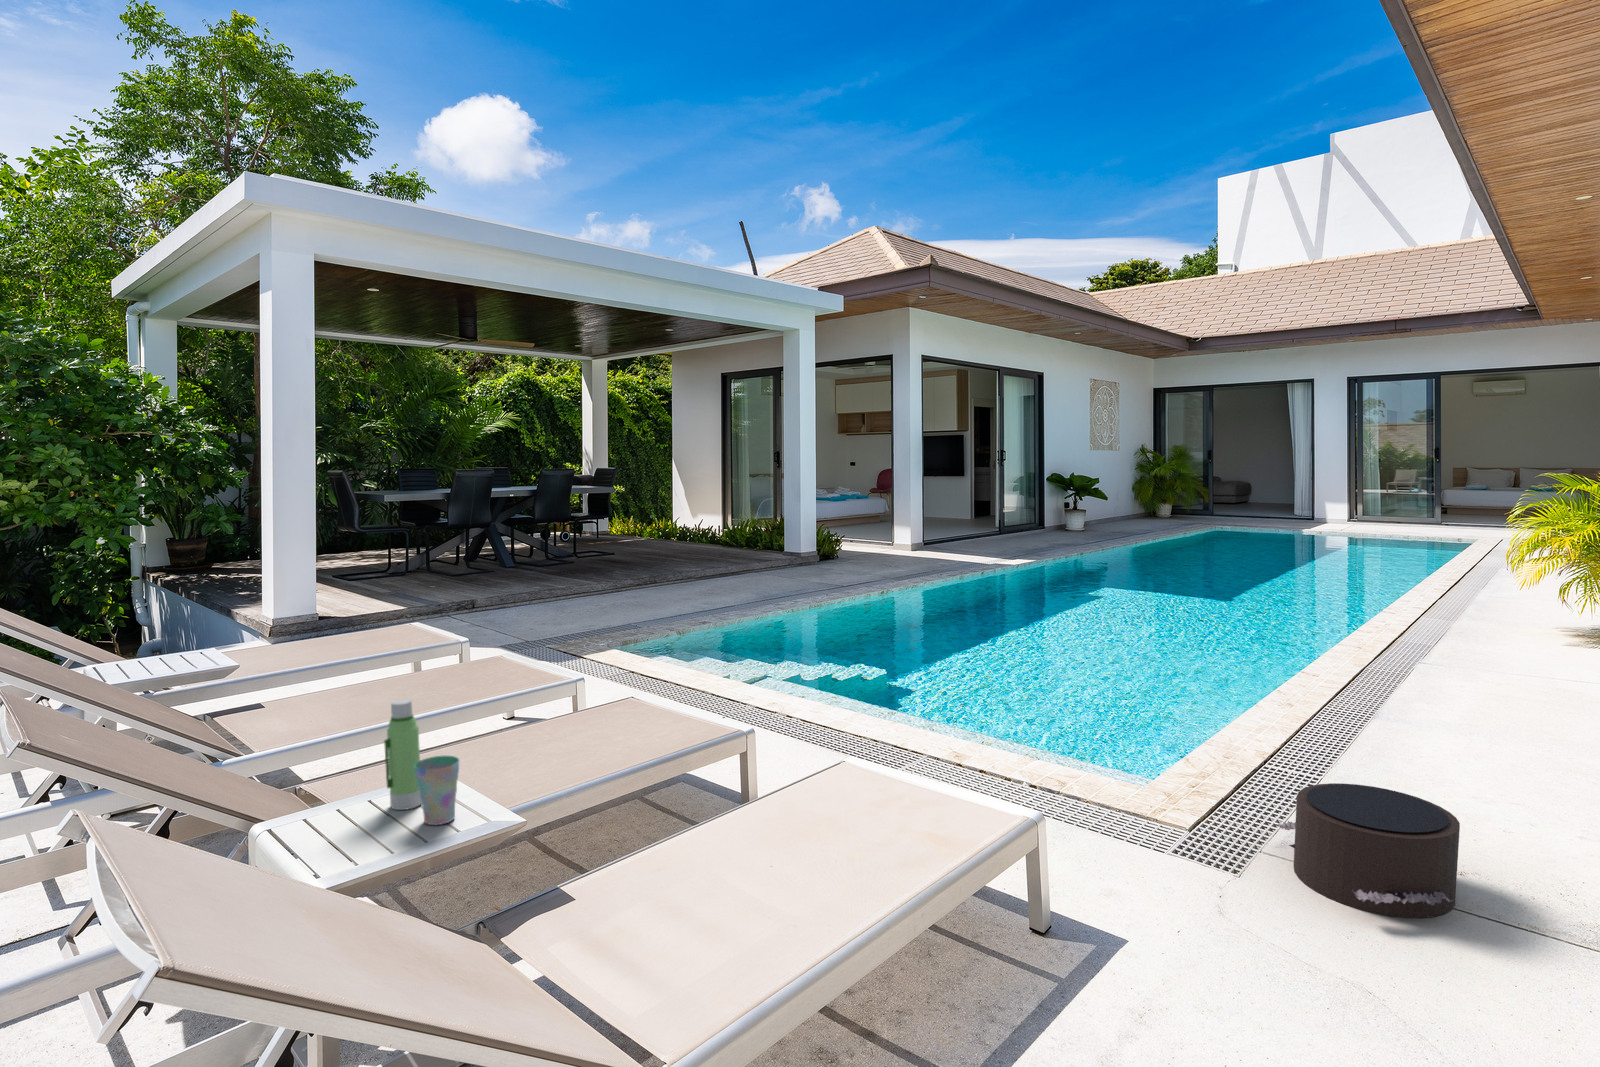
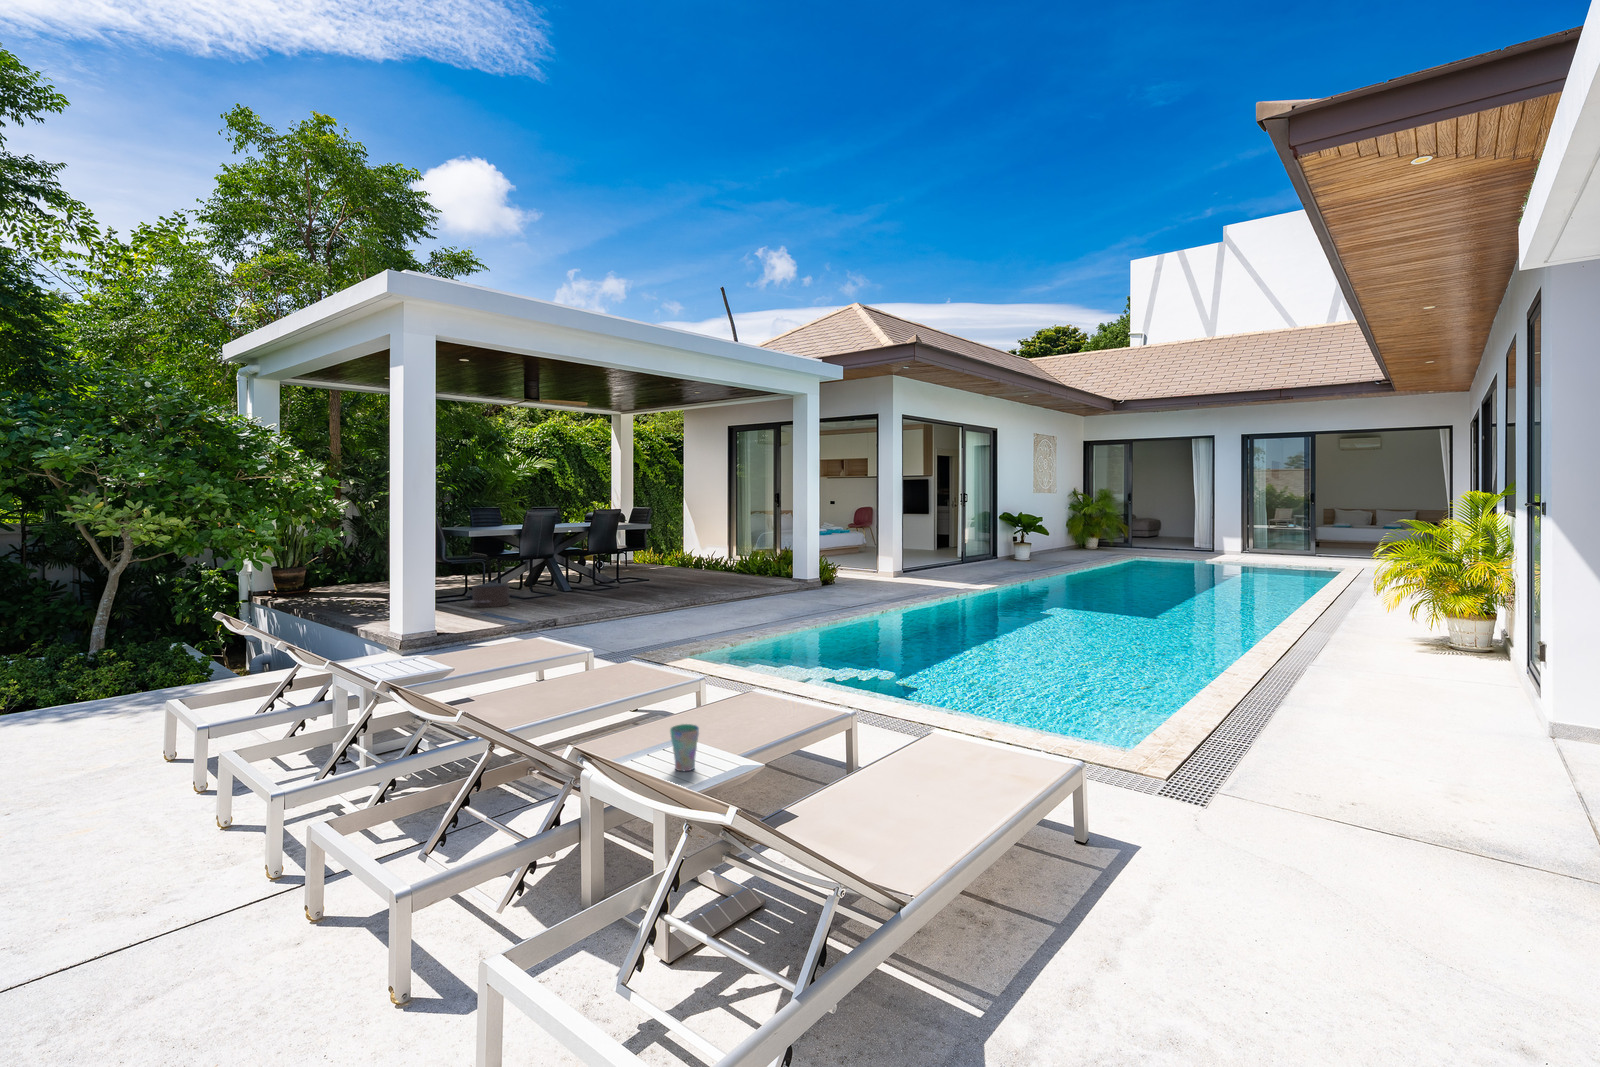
water bottle: present [384,699,422,810] -> none [643,686,664,763]
pouf: present [1278,783,1460,918] -> present [472,583,510,607]

